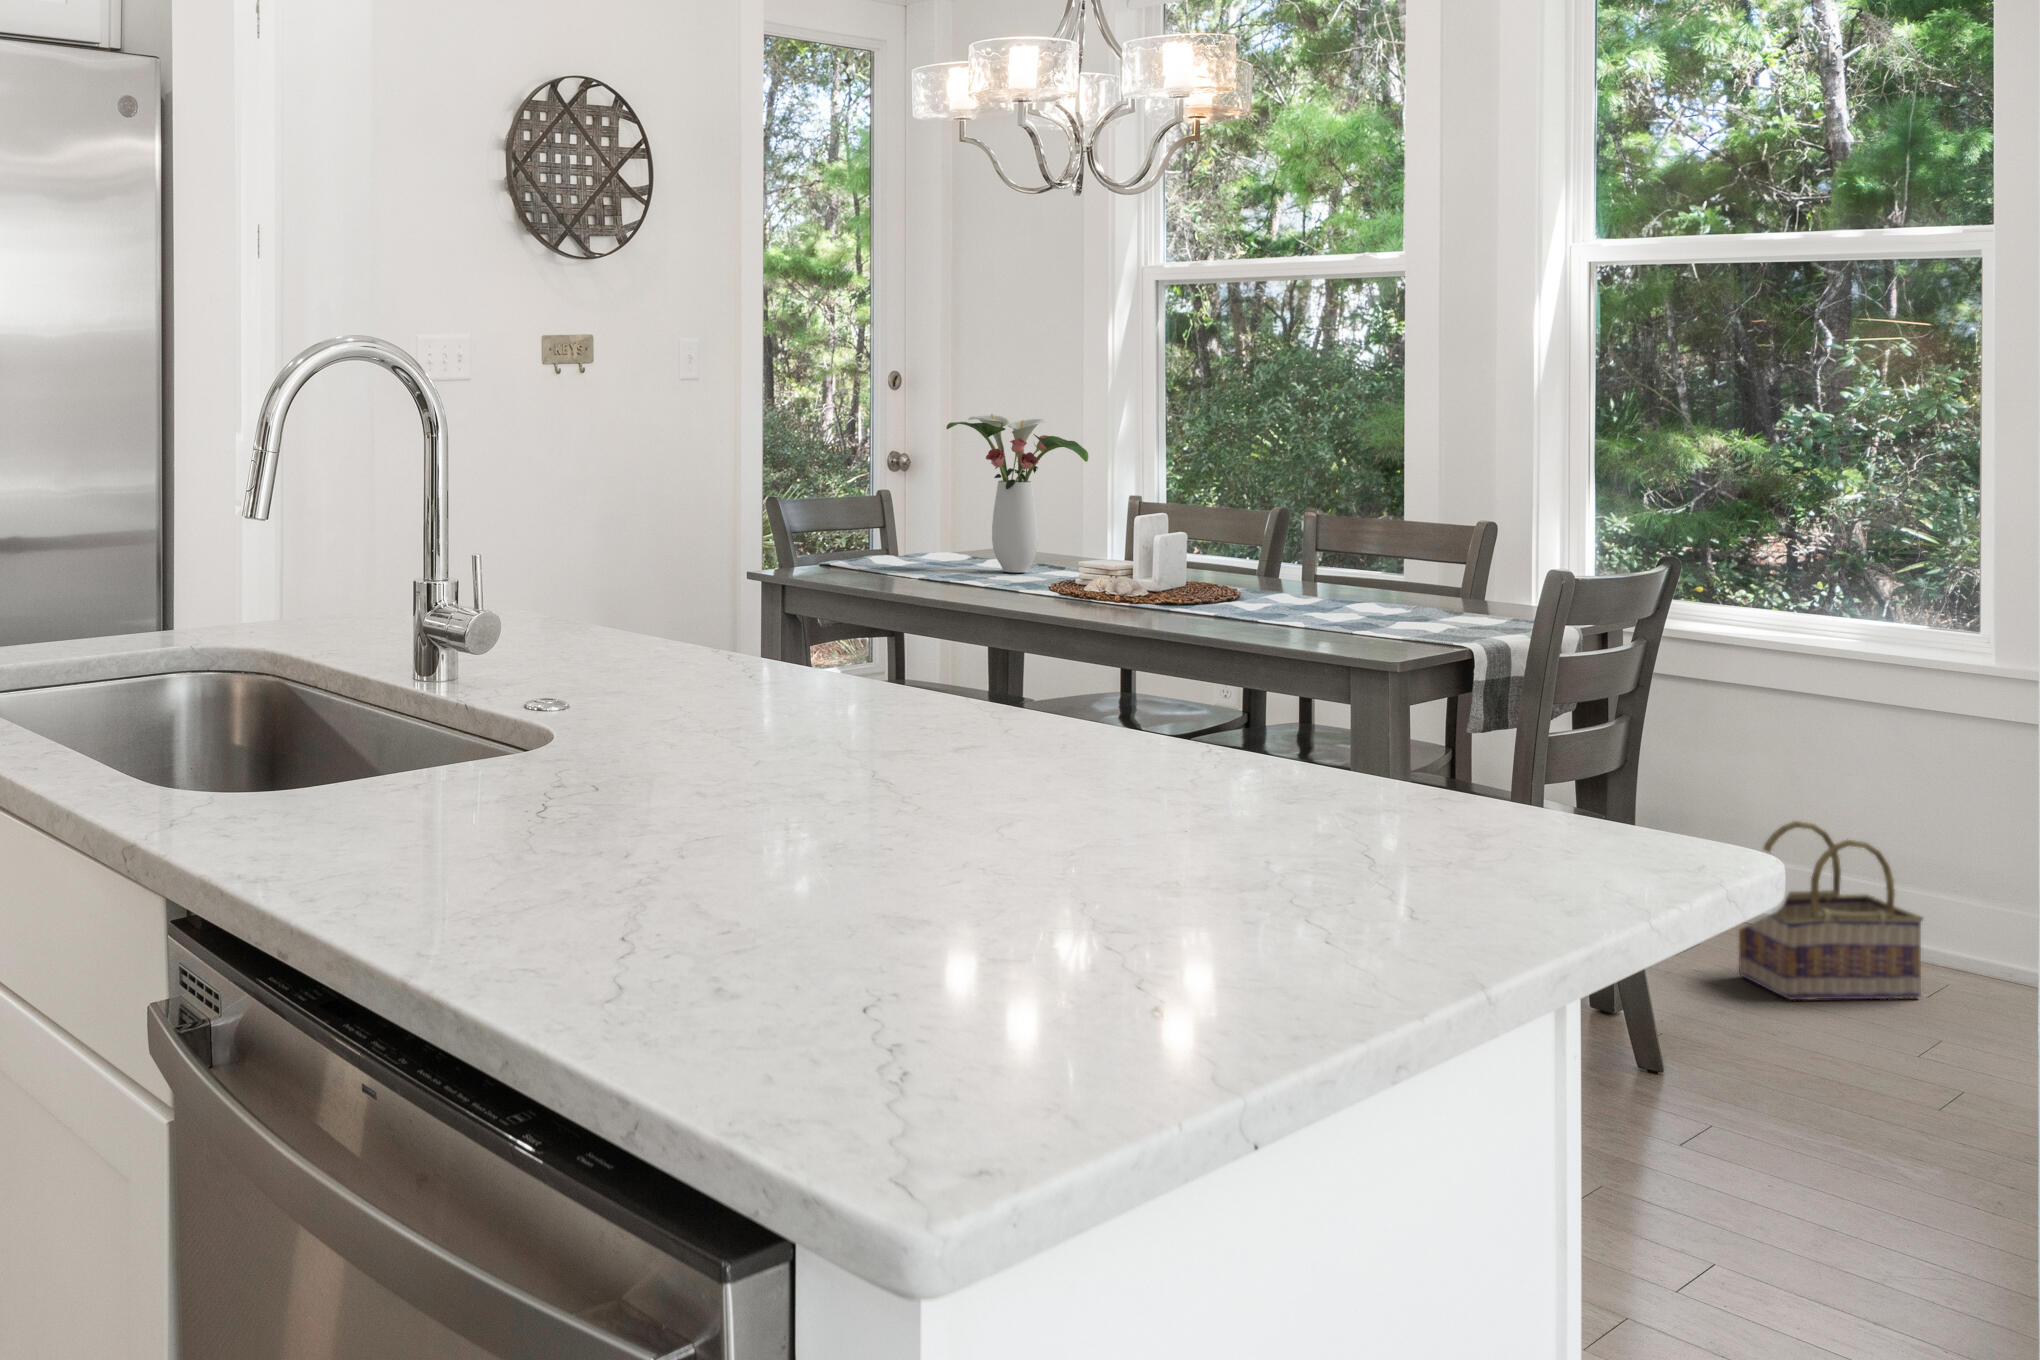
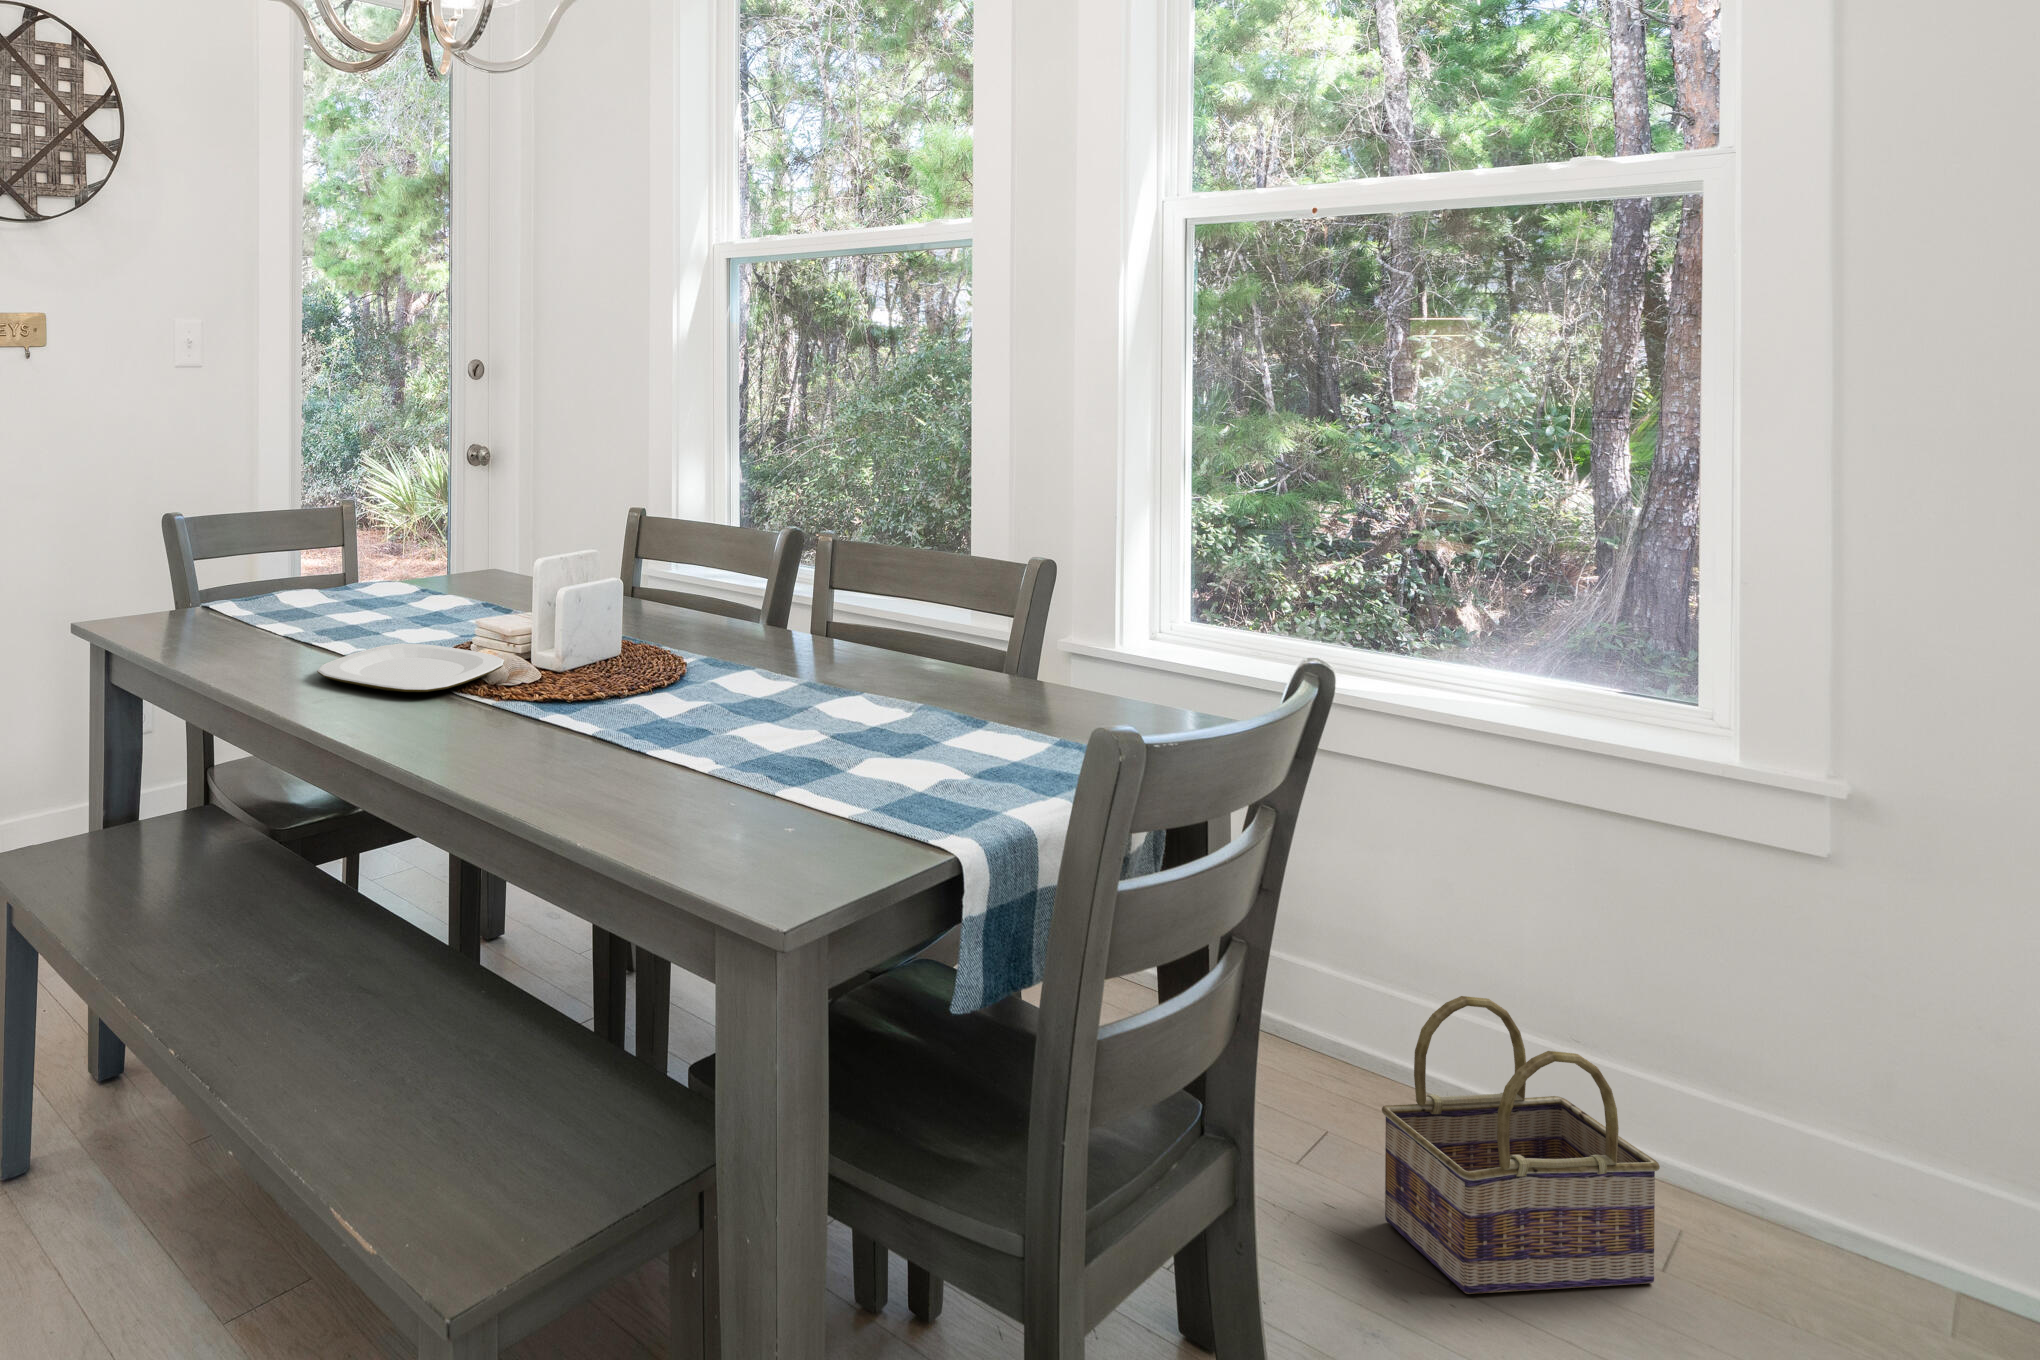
flower arrangement: present [946,414,1088,572] -> none [346,408,522,617]
plate: none [989,578,1114,599] -> present [317,644,504,692]

